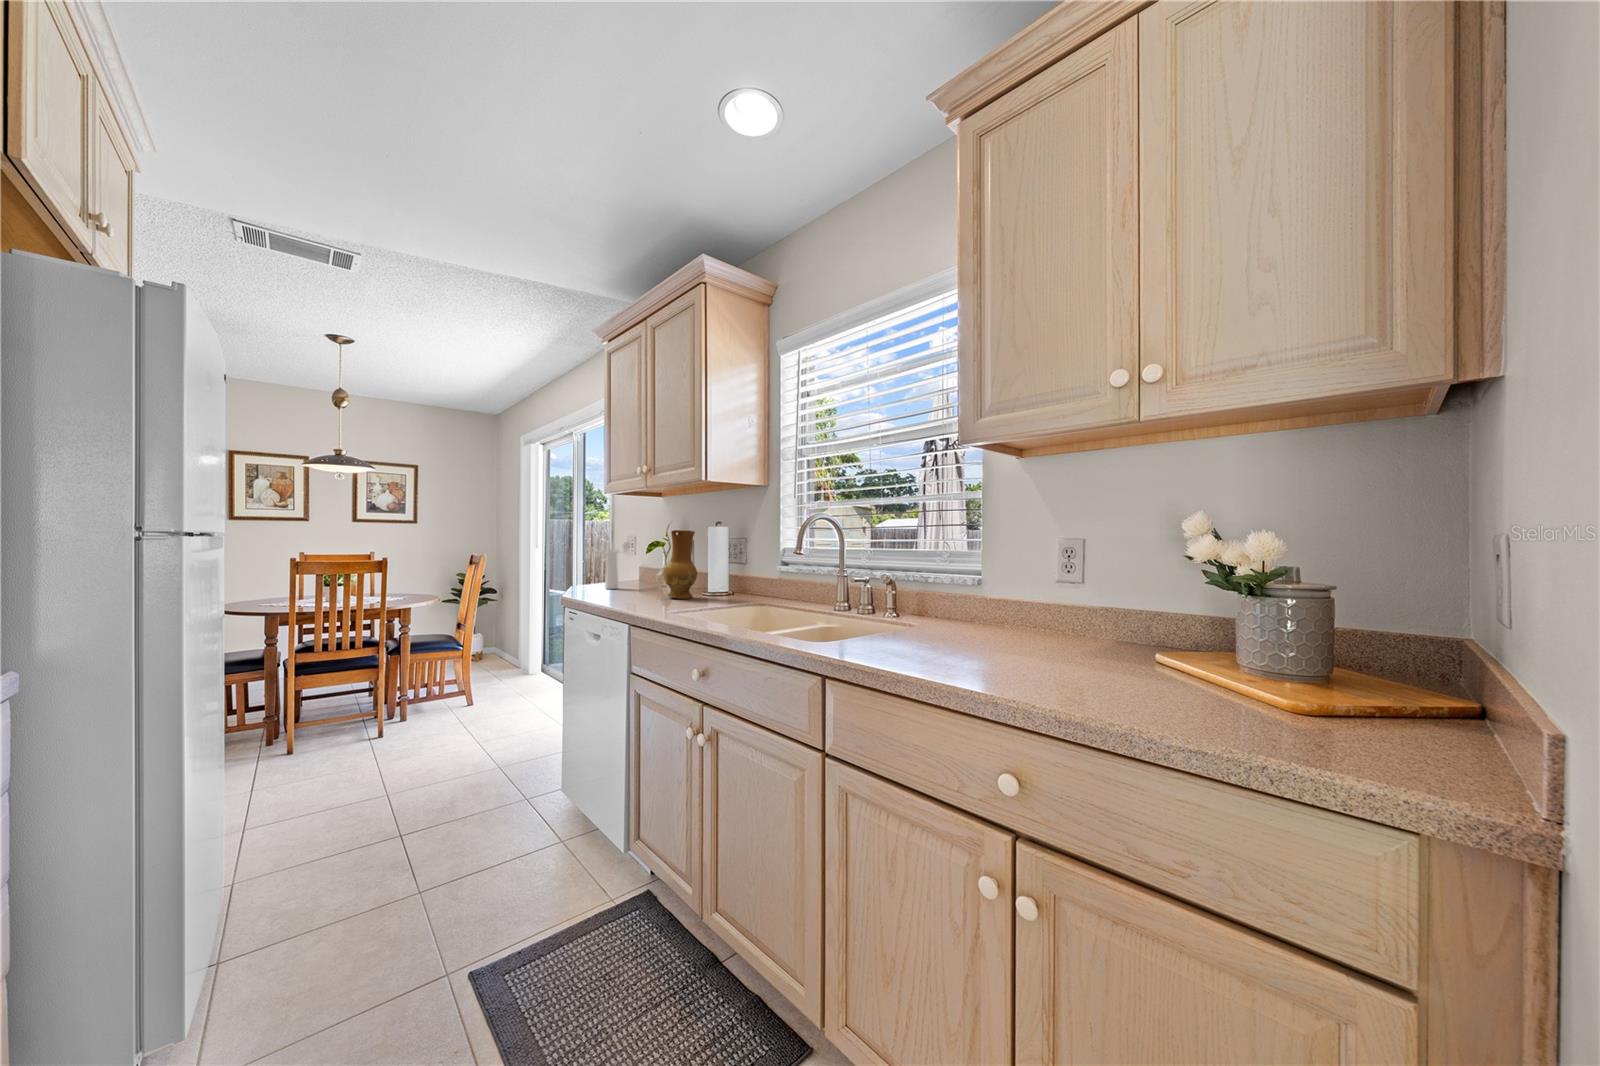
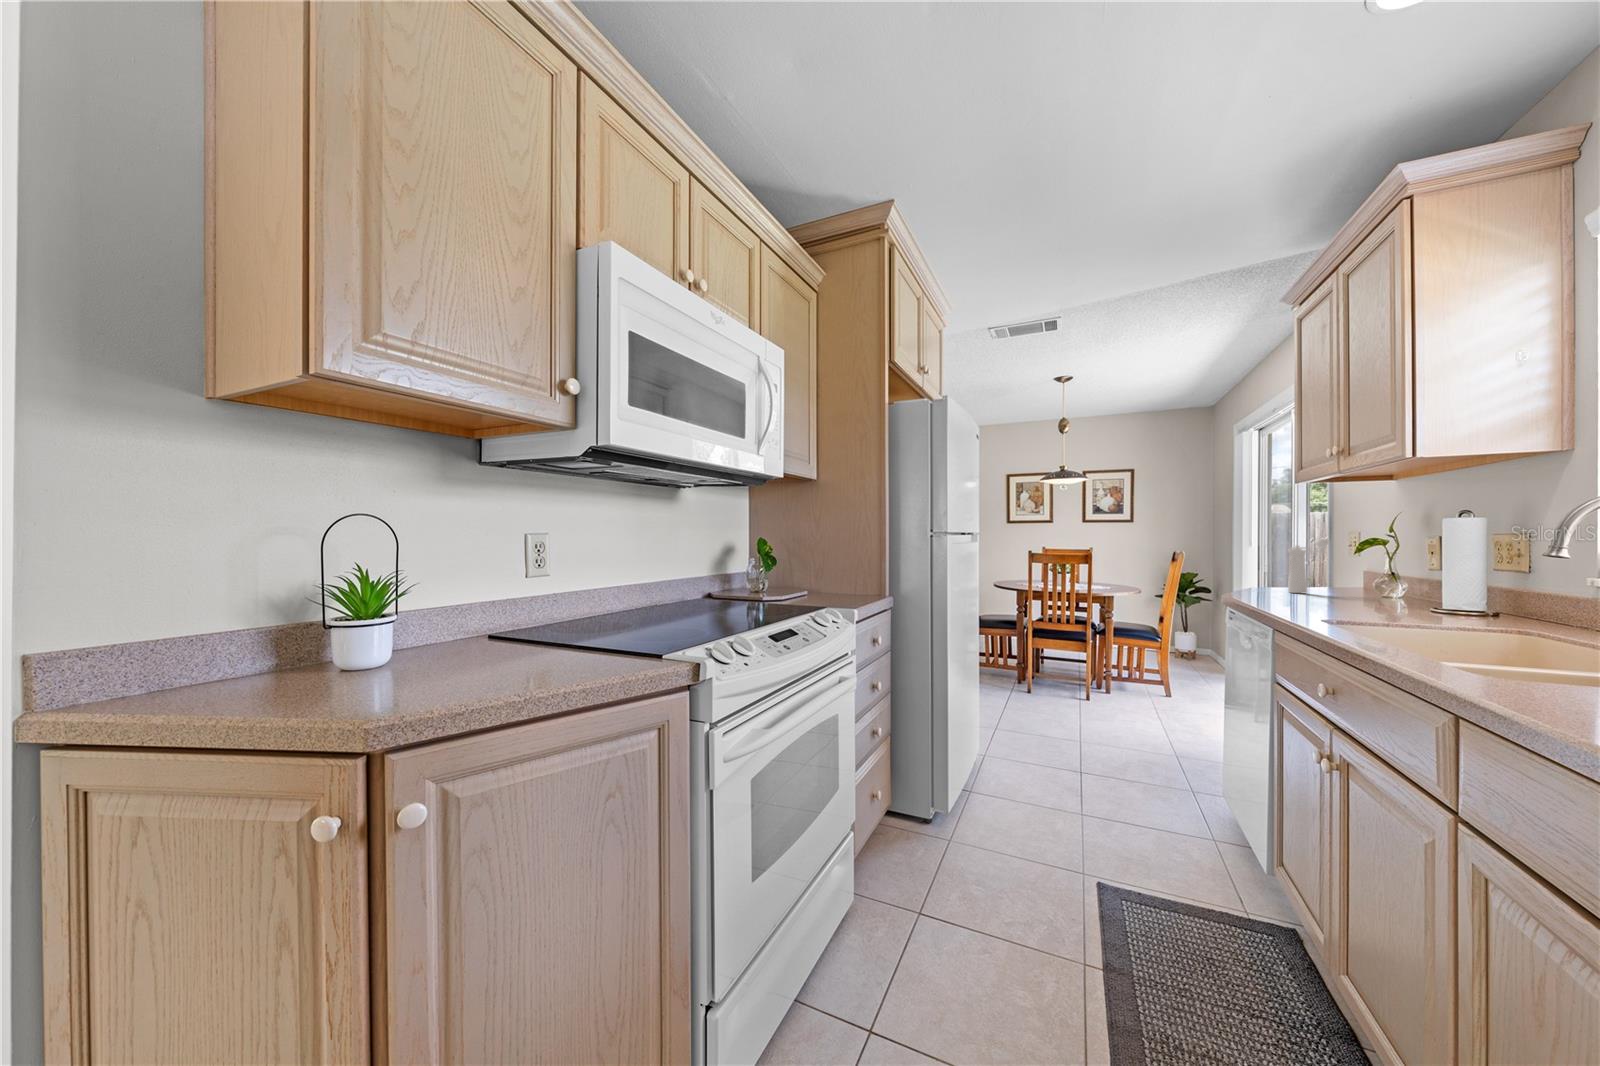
ceramic jug: present [663,530,697,599] -> none [1352,524,1412,612]

